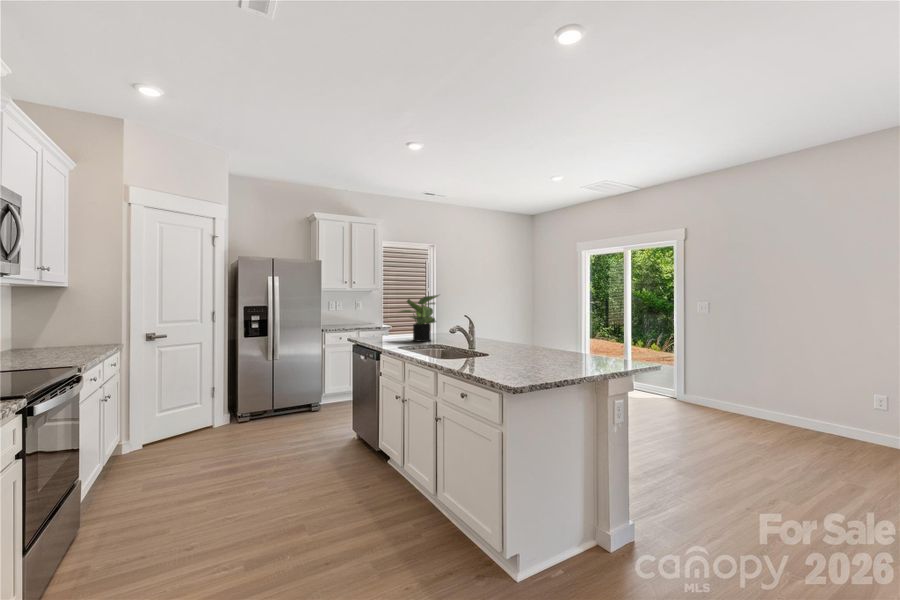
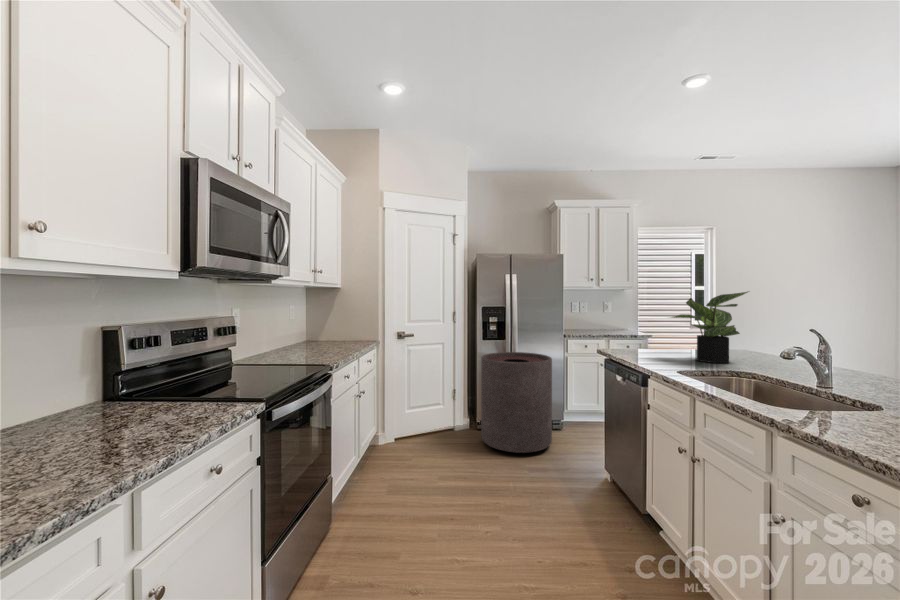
trash can: none [244,347,312,435] -> present [481,352,552,453]

